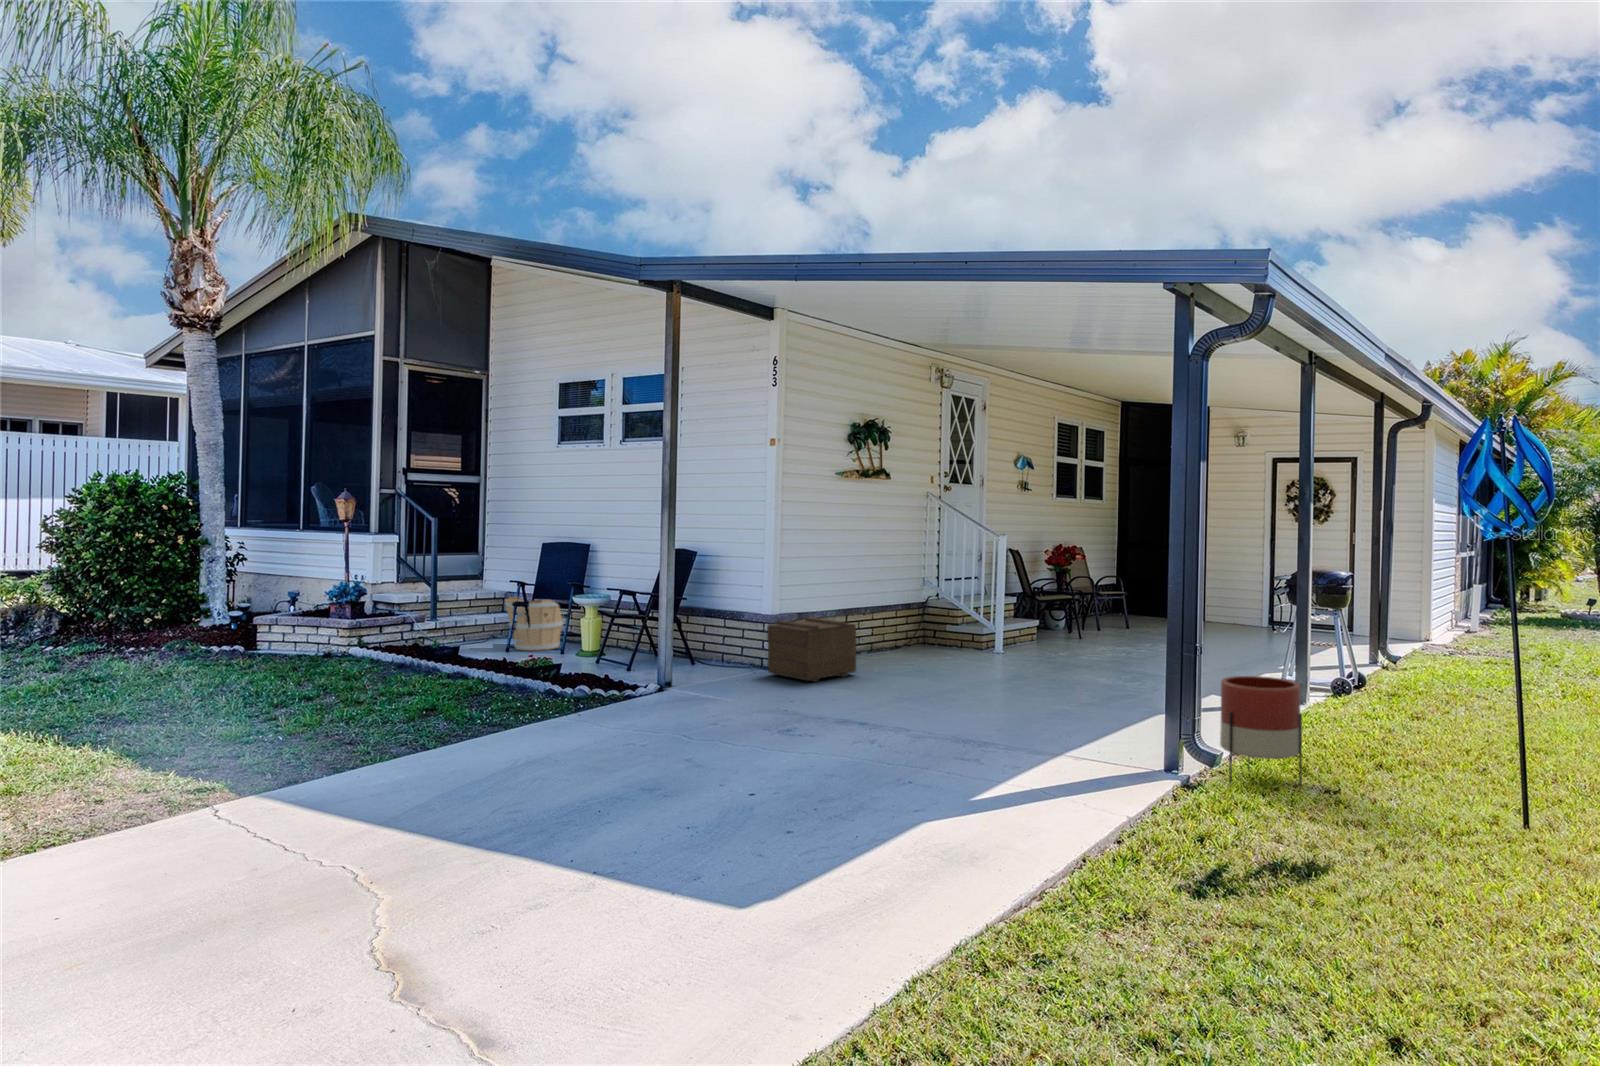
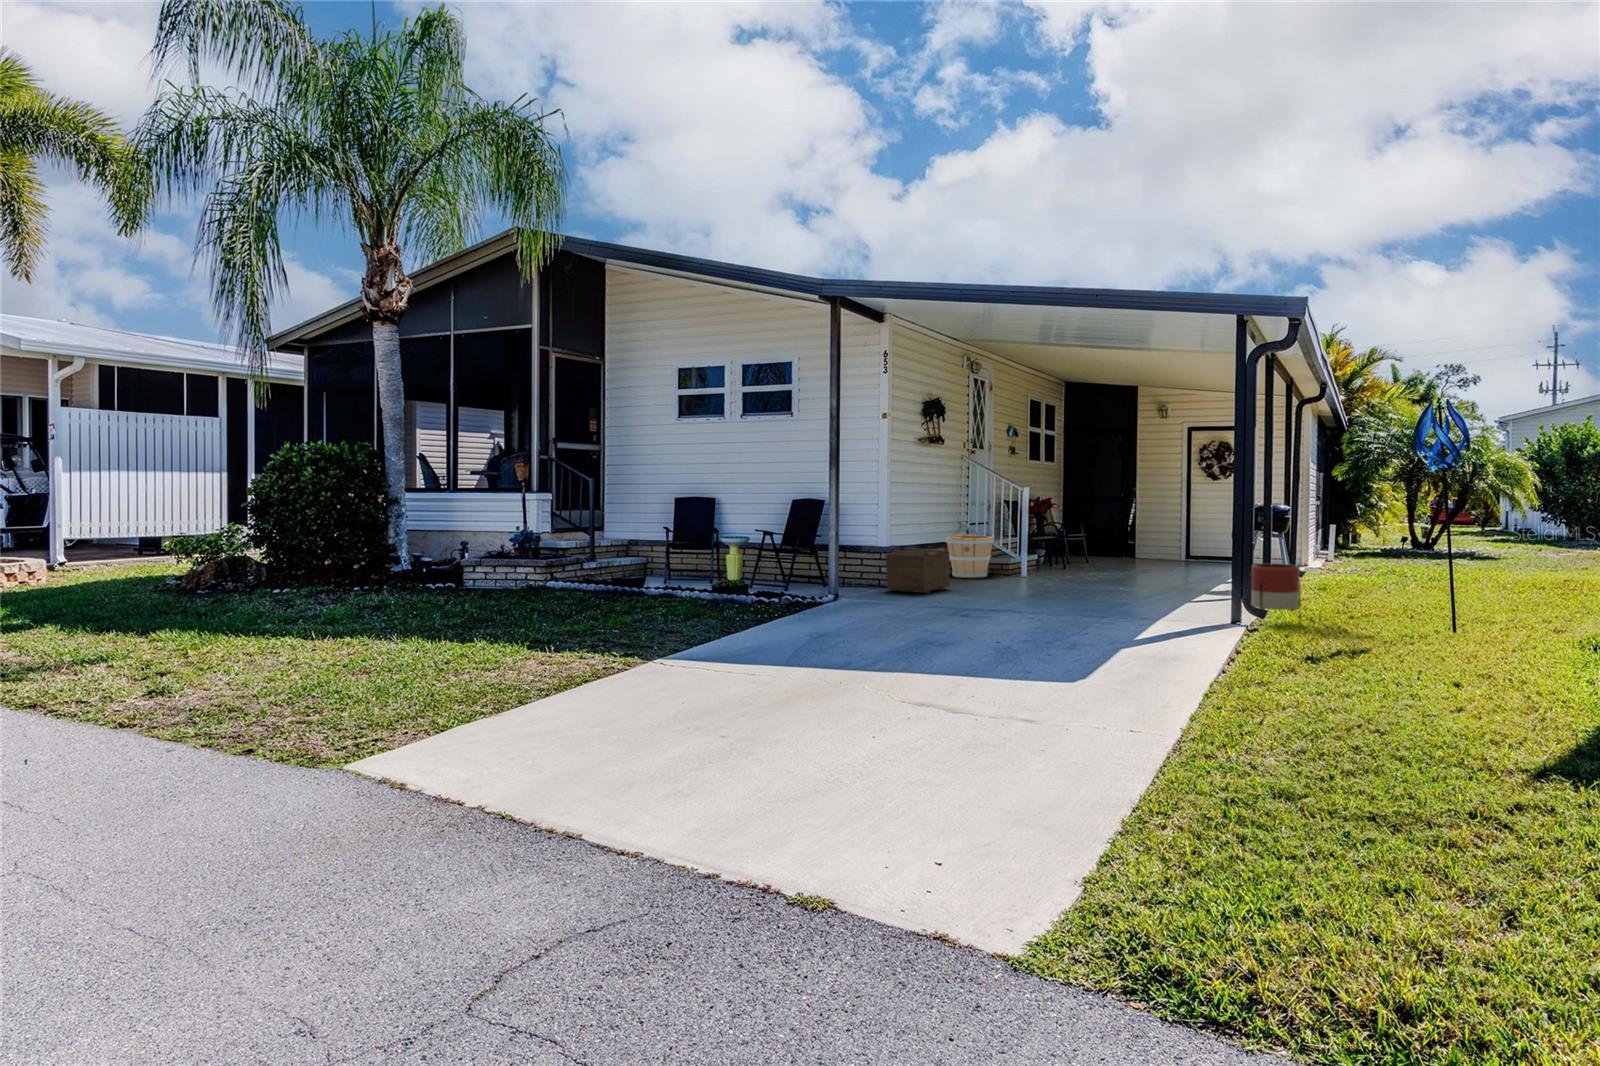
wooden bucket: present [505,597,563,651] -> present [946,534,994,578]

